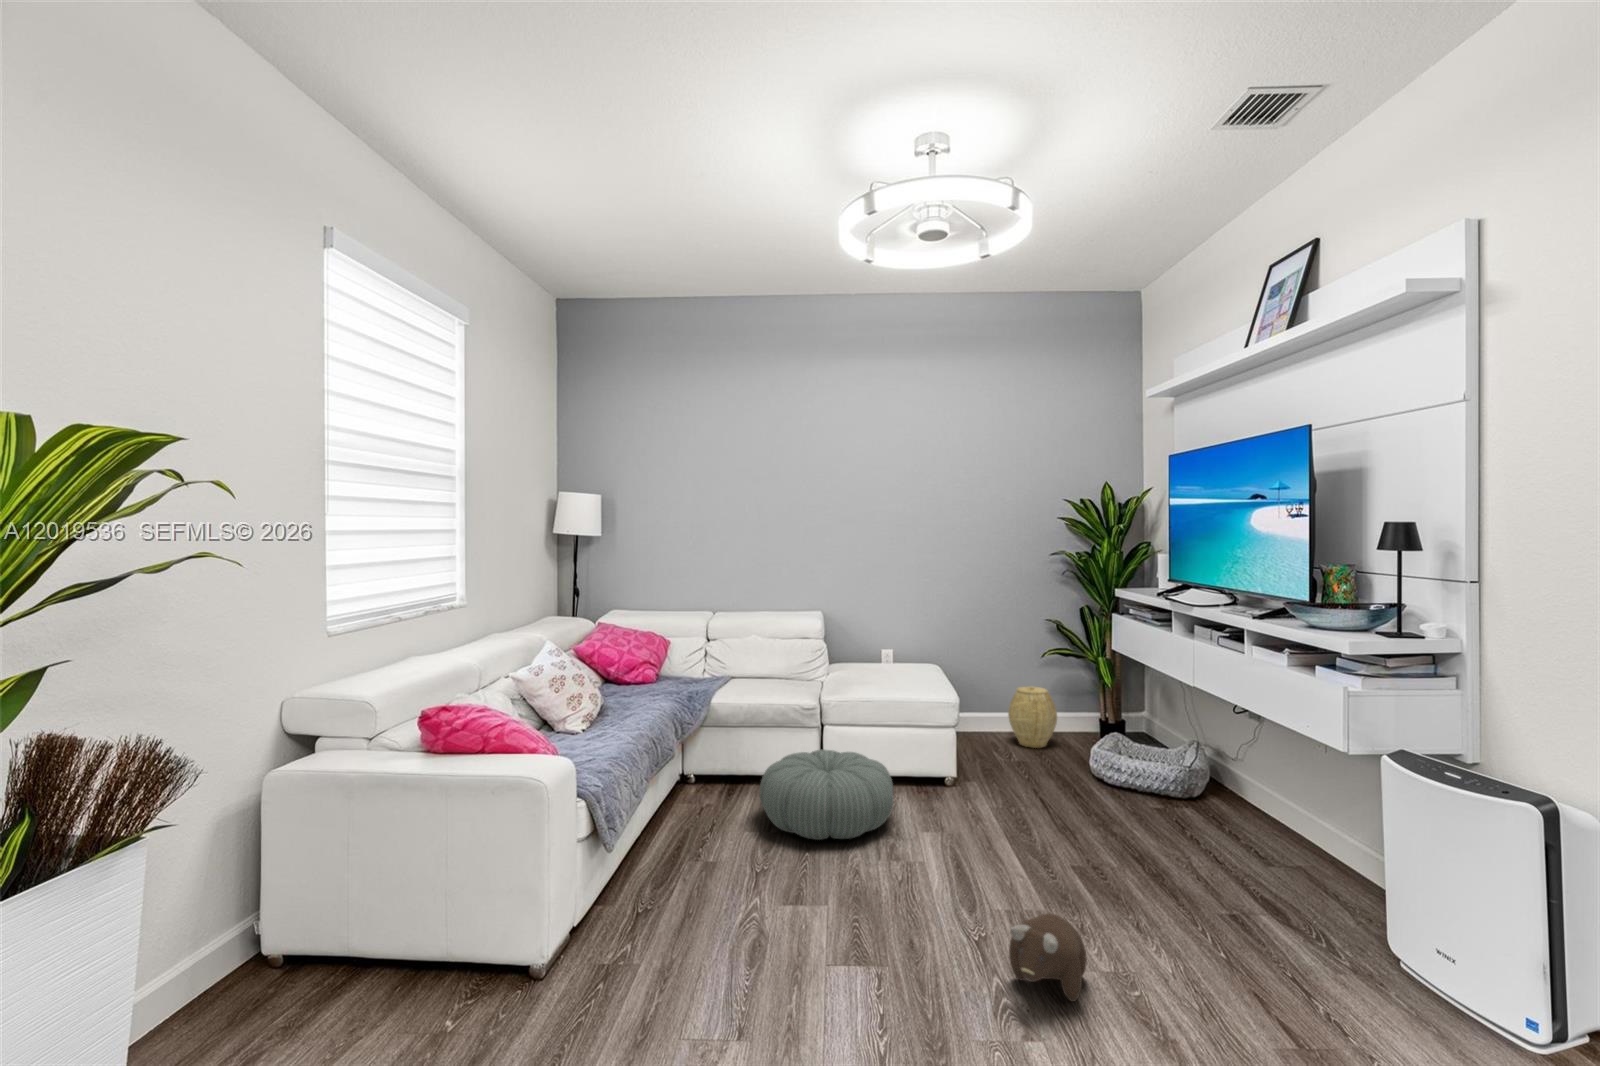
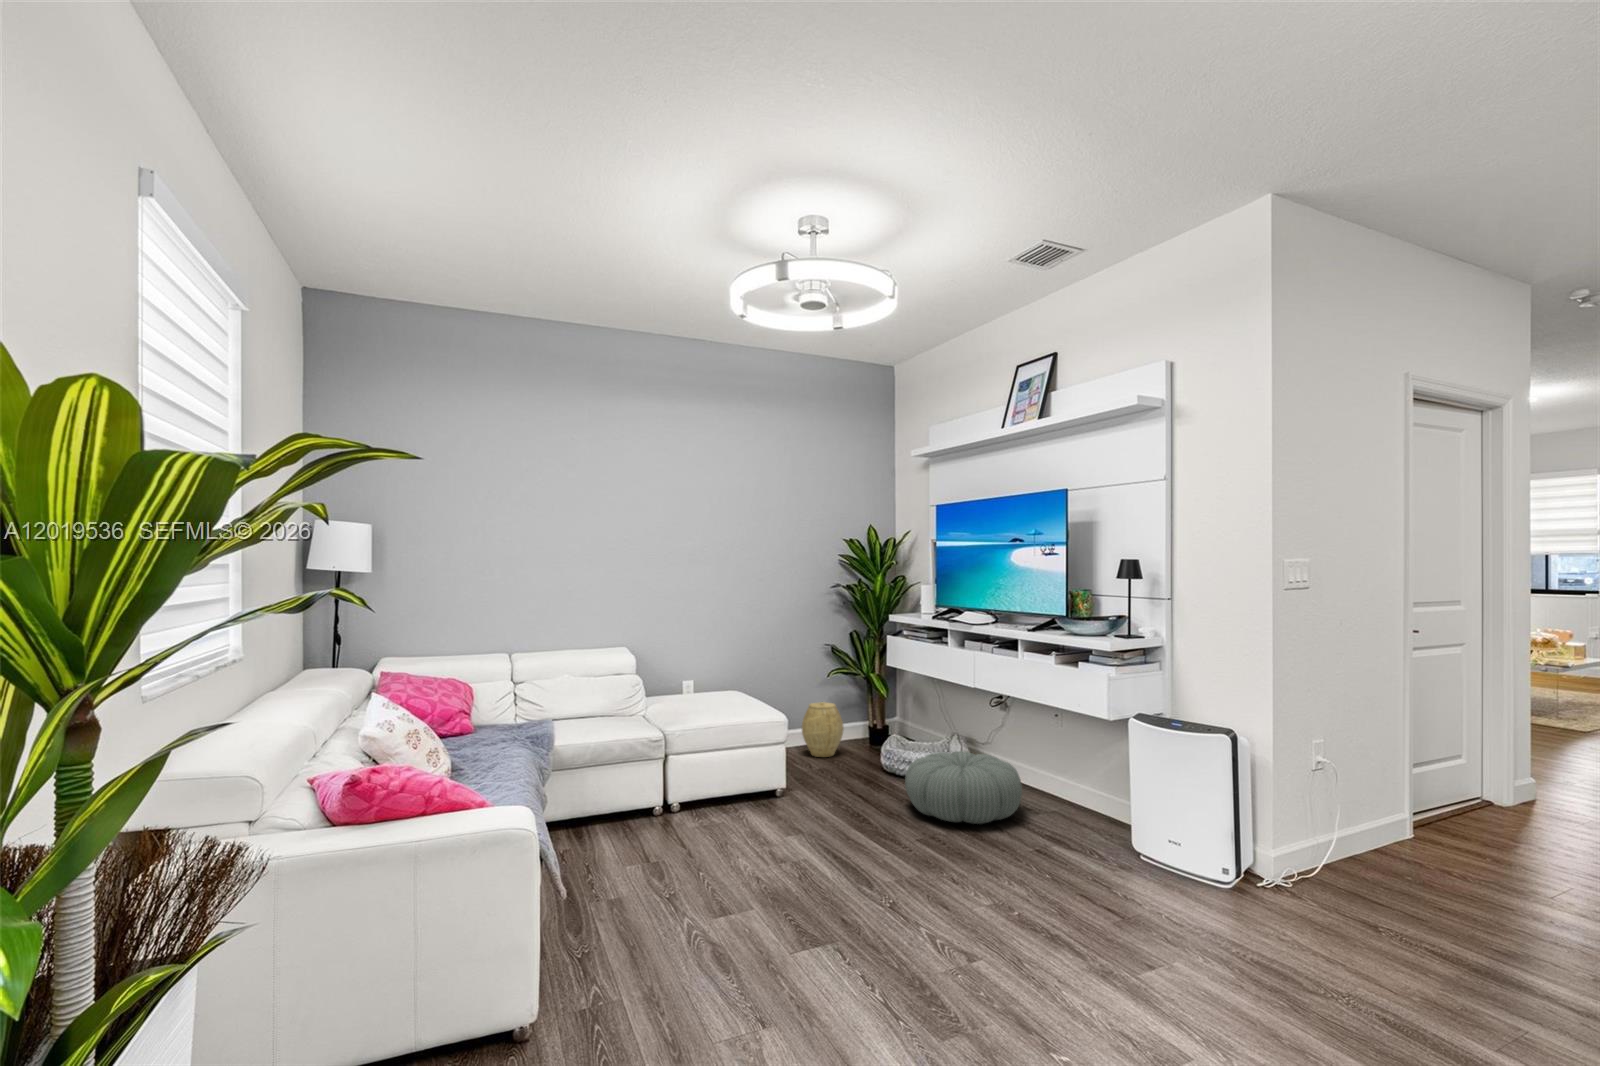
pouf: present [760,750,894,840] -> present [905,751,1022,824]
plush toy: present [1009,913,1087,1001] -> none [931,869,989,931]

